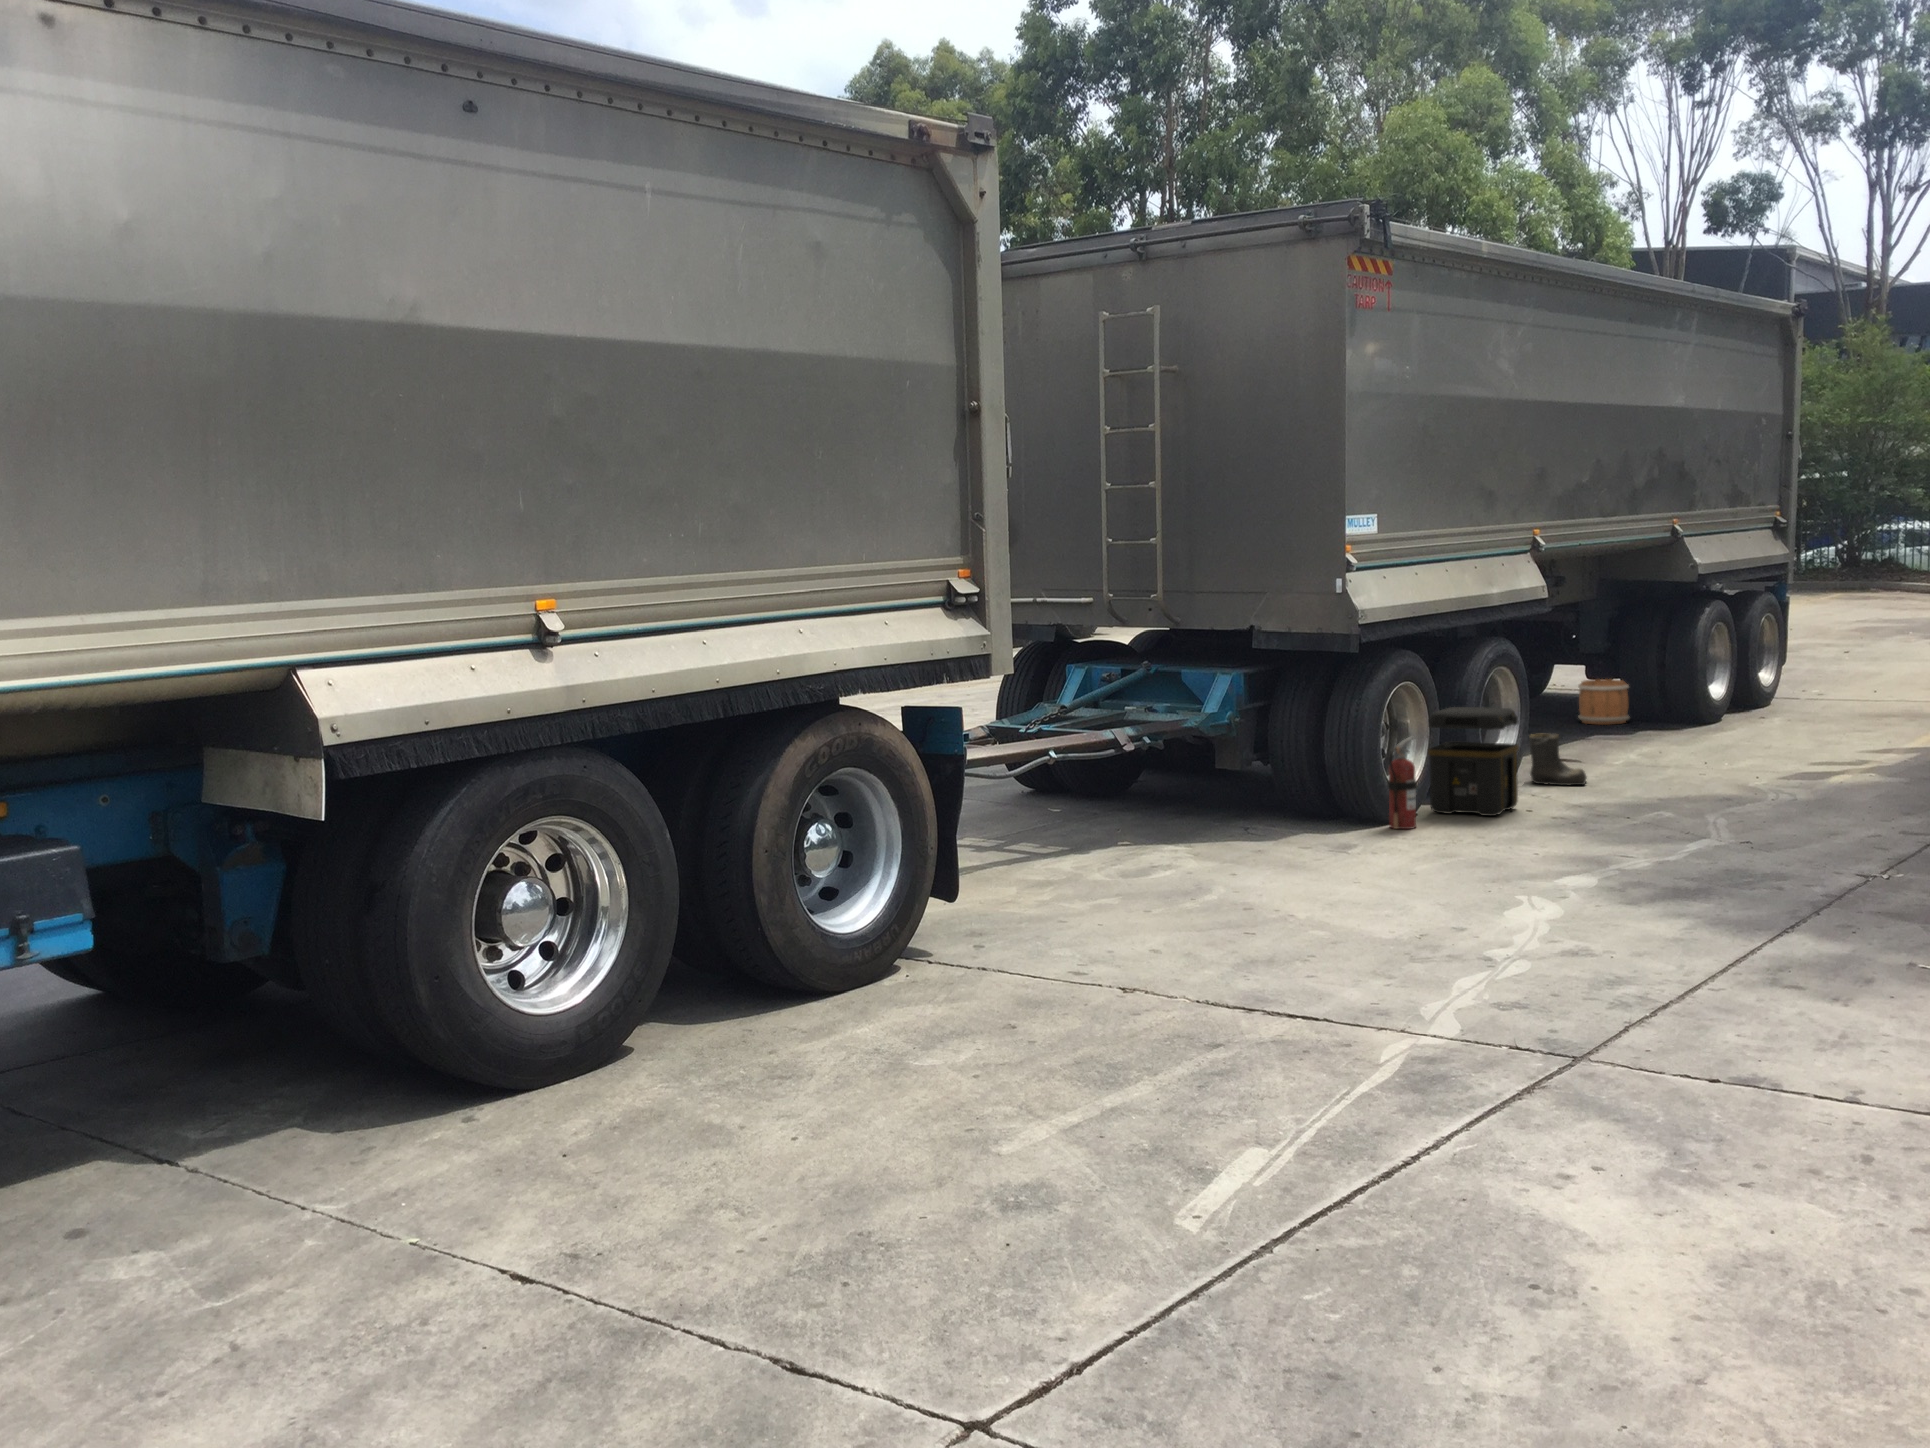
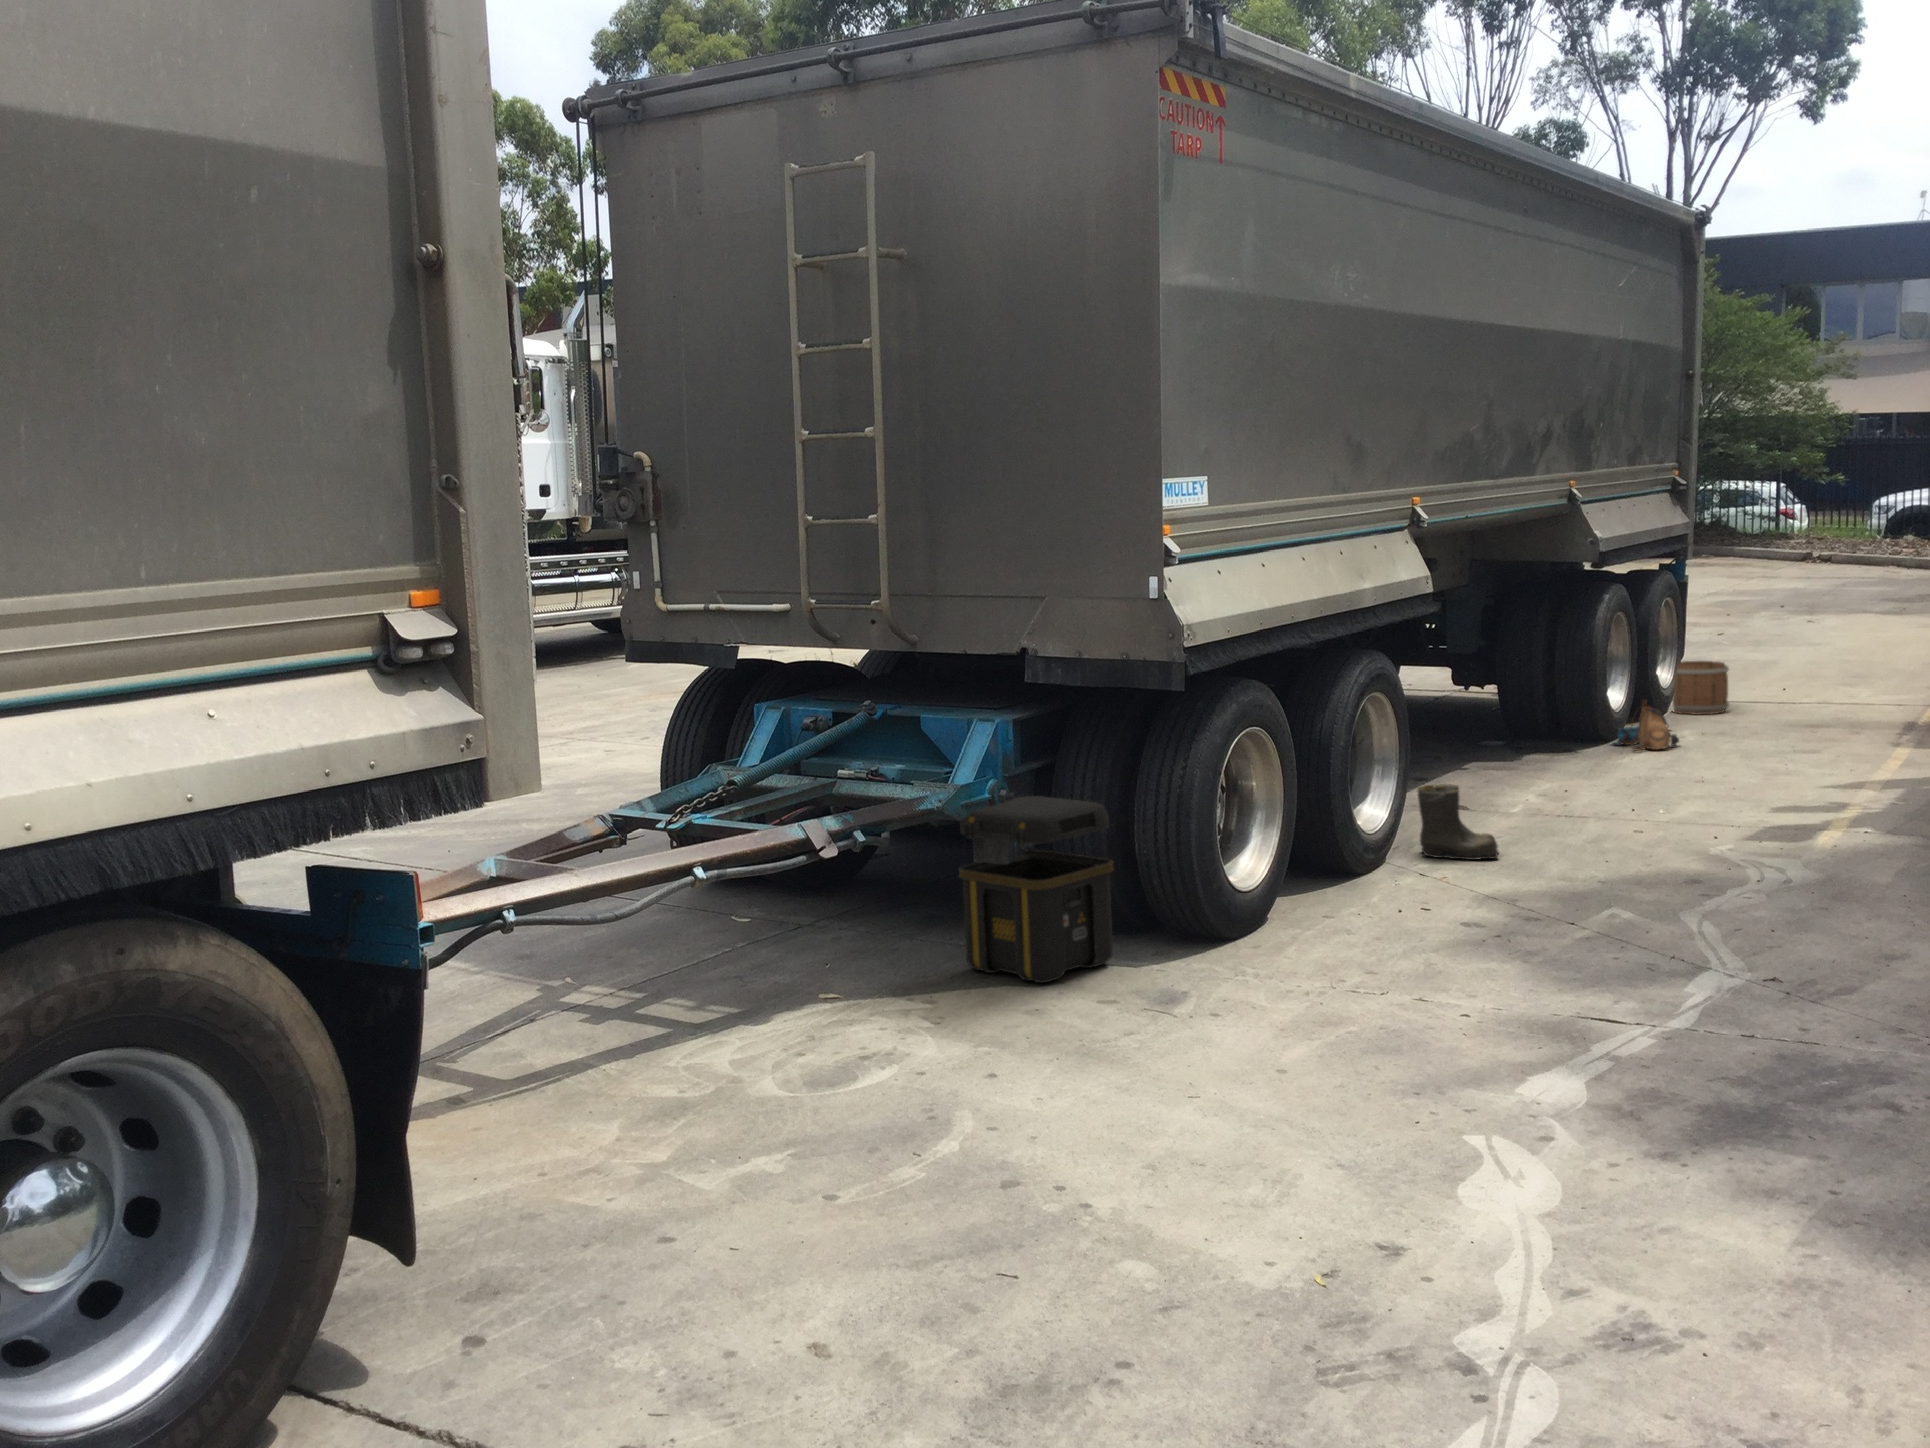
bucket: present [1578,679,1629,725] -> present [1673,661,1729,715]
backpack: none [1705,688,1761,727] -> present [1614,700,1679,751]
toolbox: present [1428,707,1519,816] -> present [959,796,1113,983]
fire extinguisher: present [1387,737,1417,829] -> none [1233,814,1278,959]

